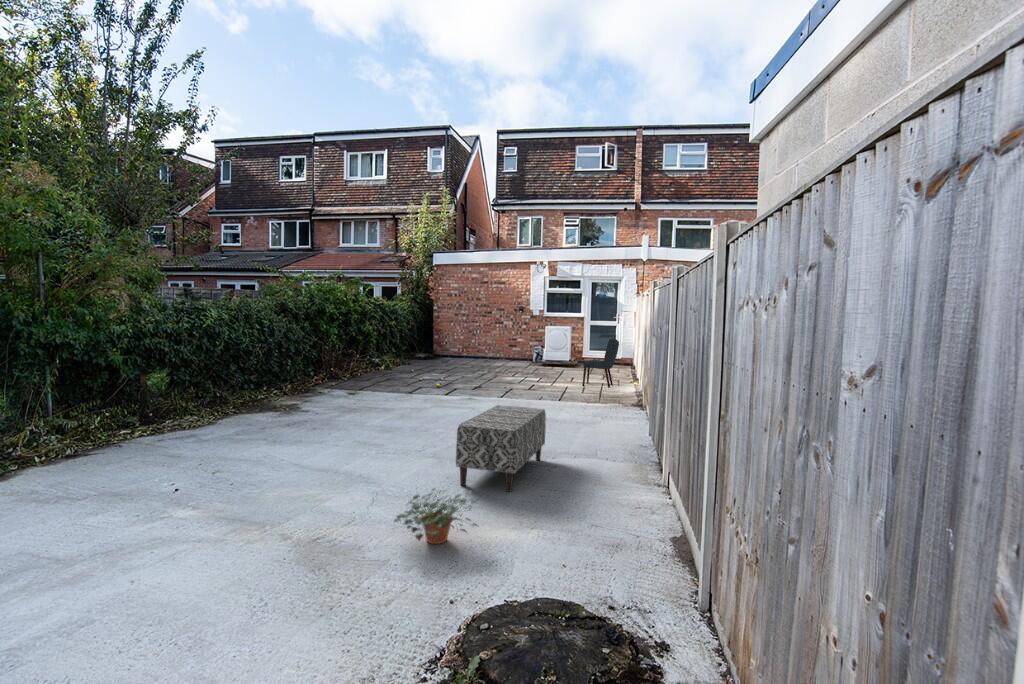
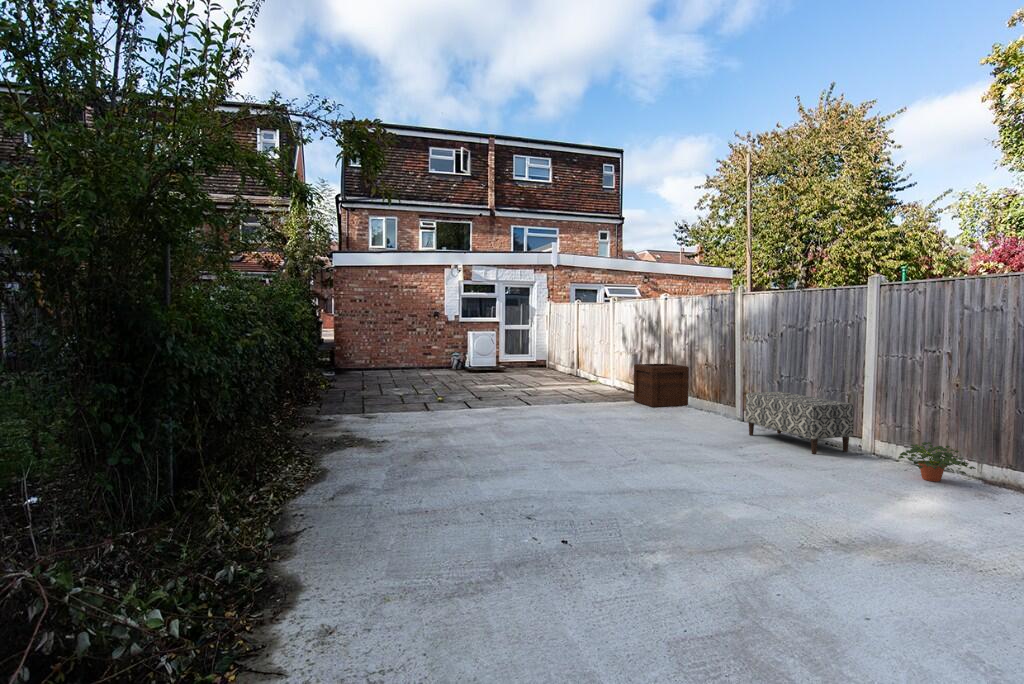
chair: present [583,338,619,388] -> none [568,338,601,384]
wooden crate: none [542,367,596,420] -> present [634,363,689,407]

